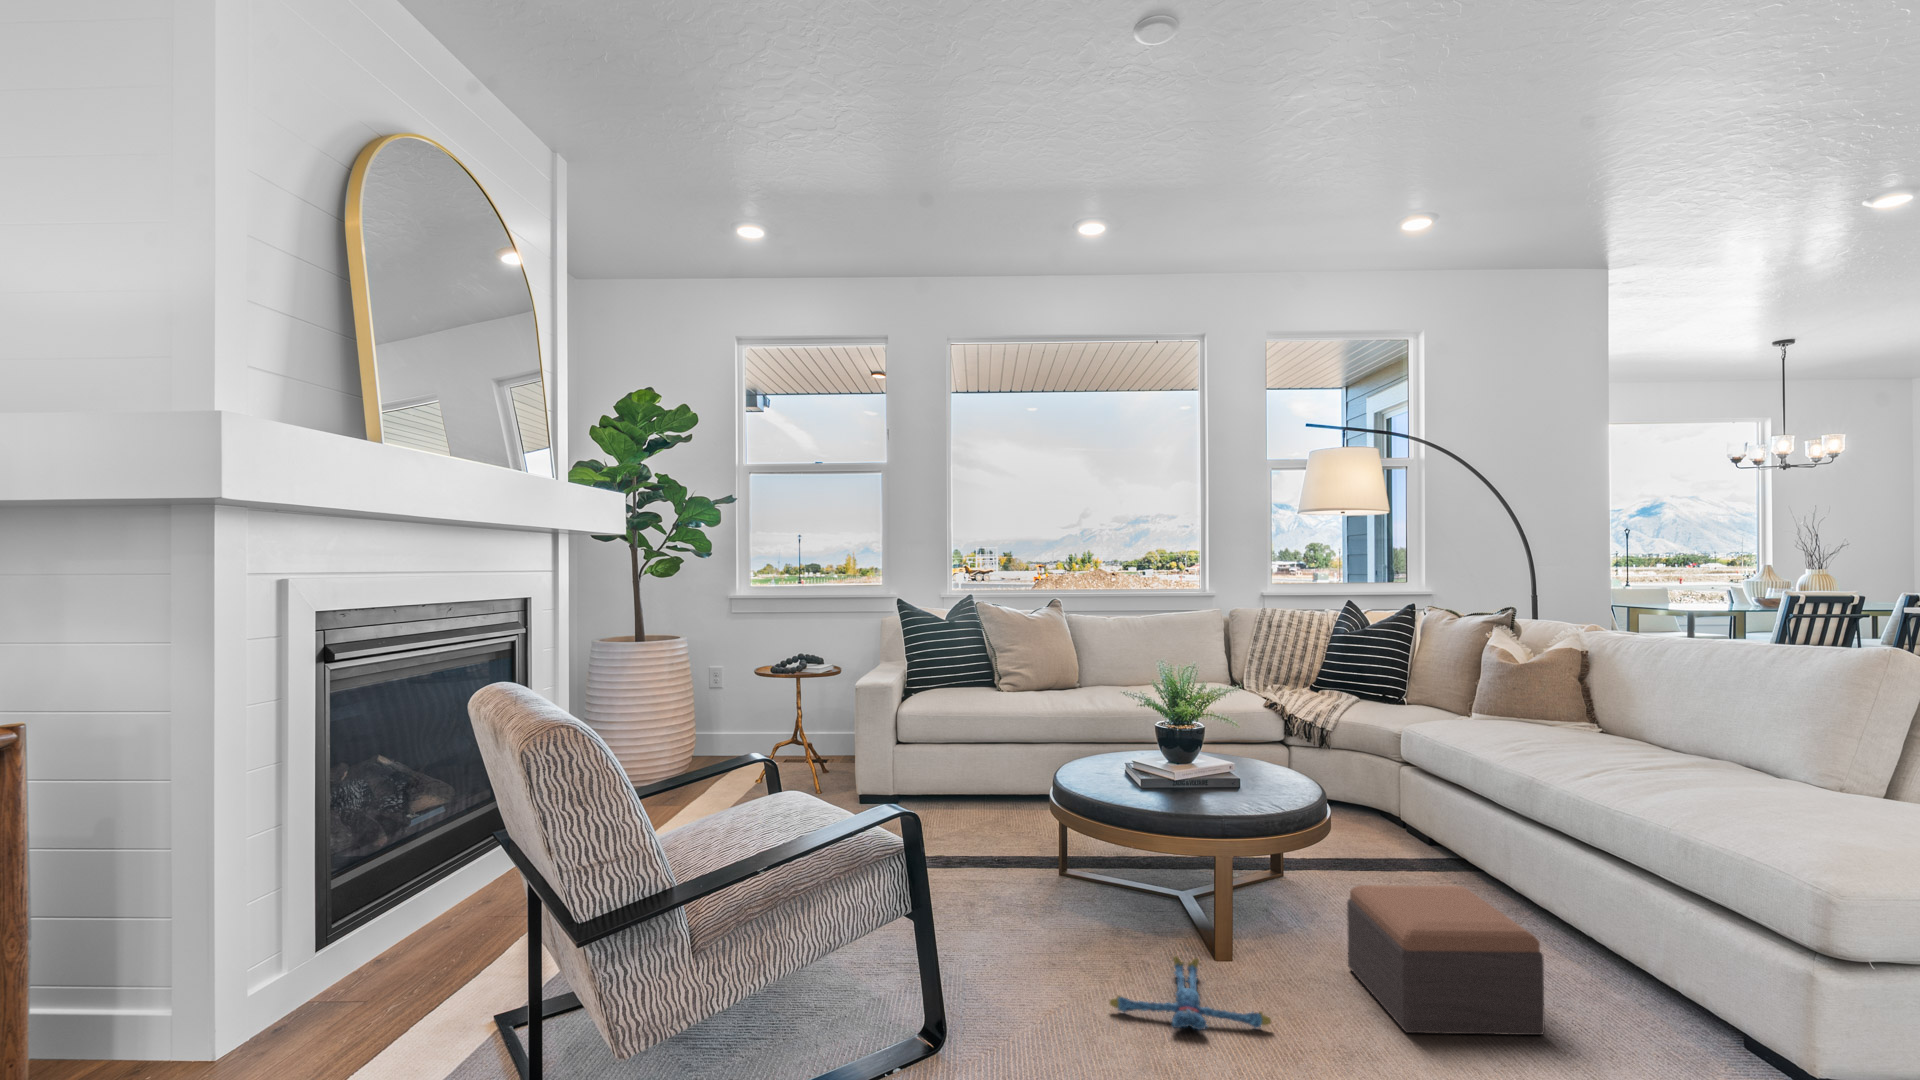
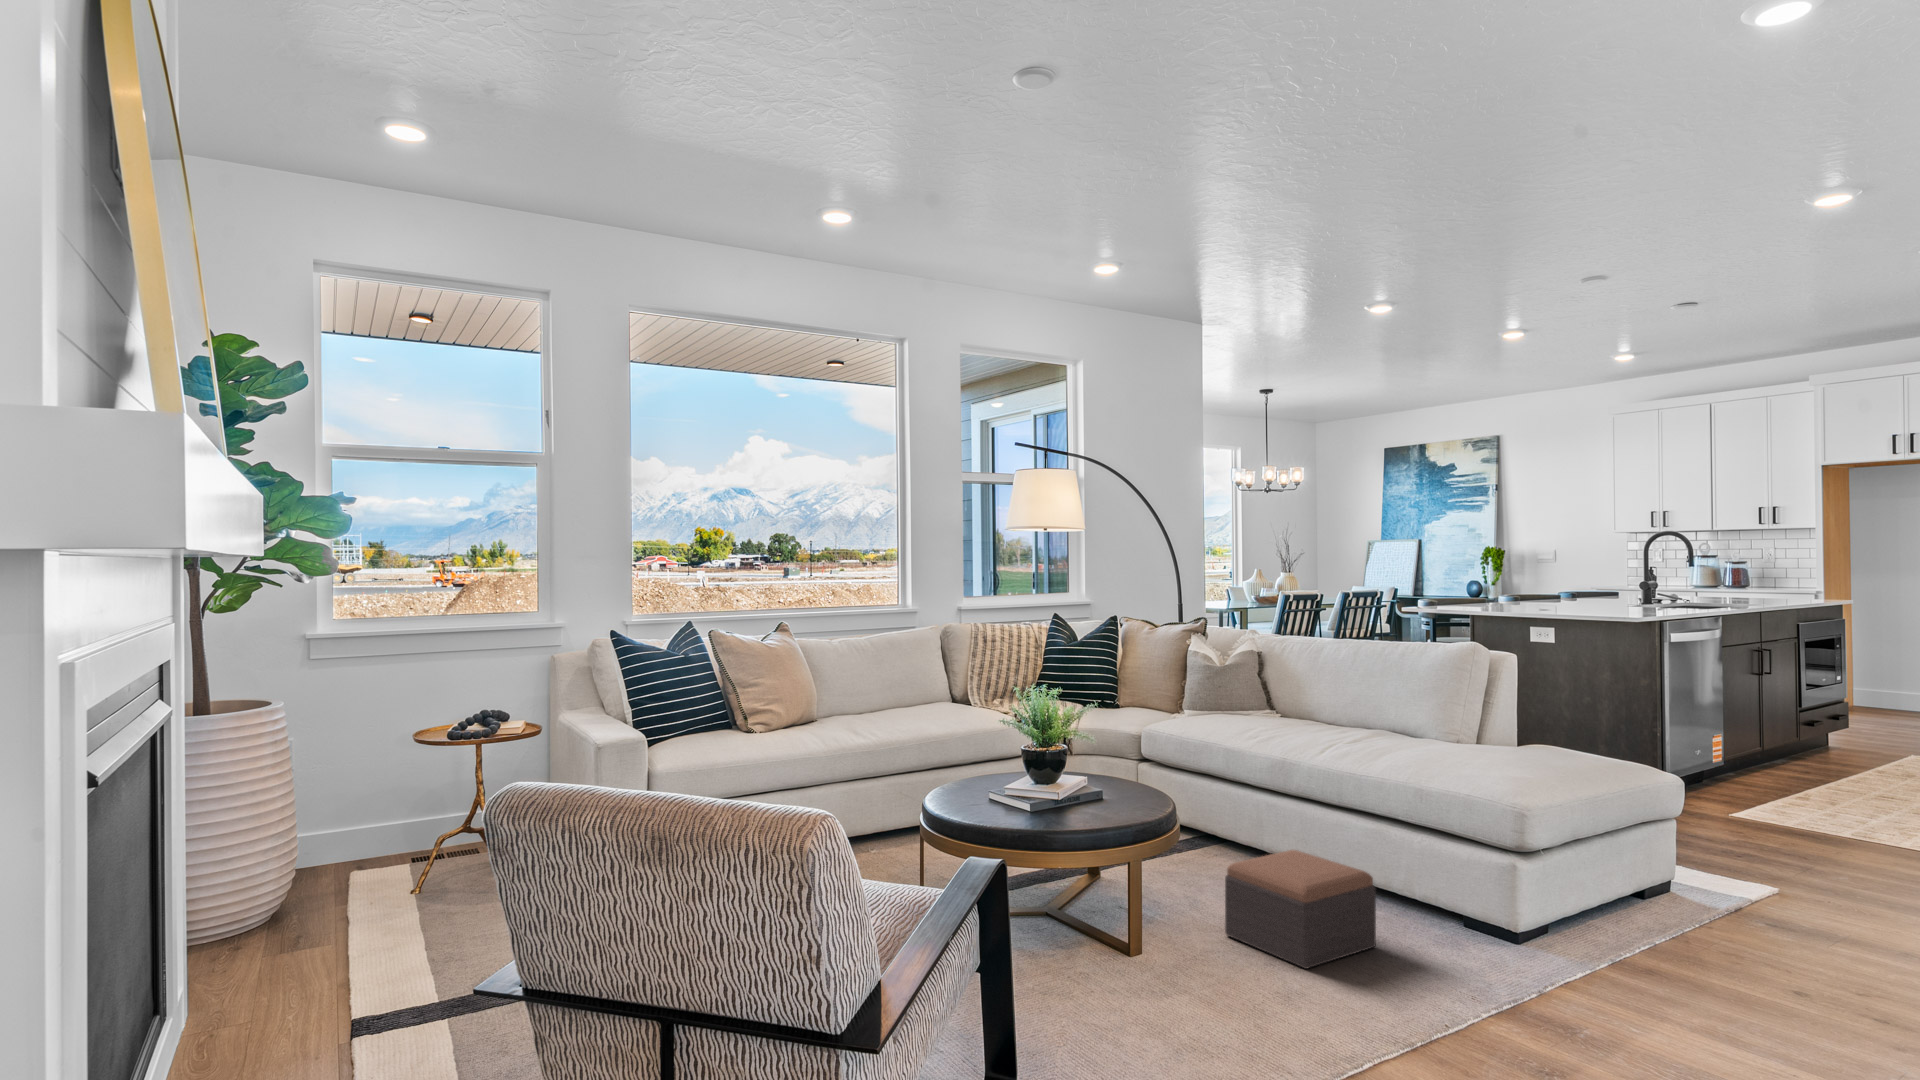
plush toy: present [1110,956,1271,1030] -> none [1106,953,1228,1012]

